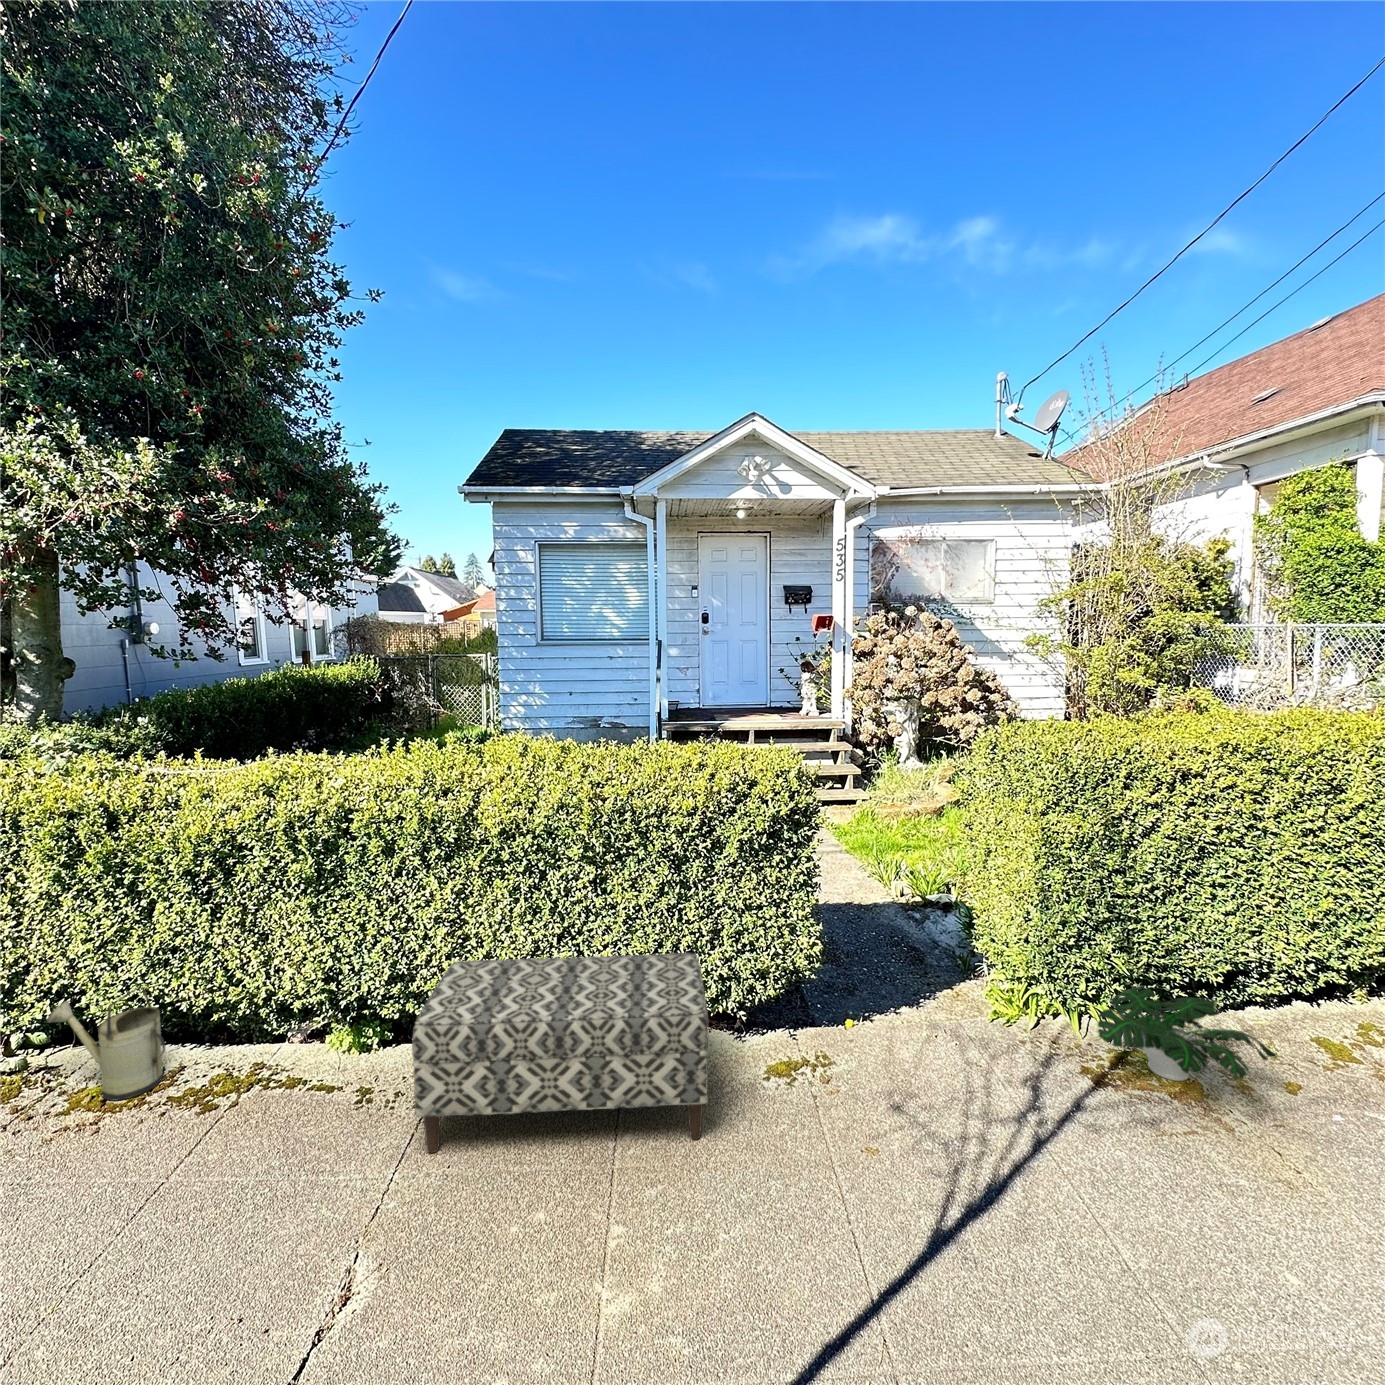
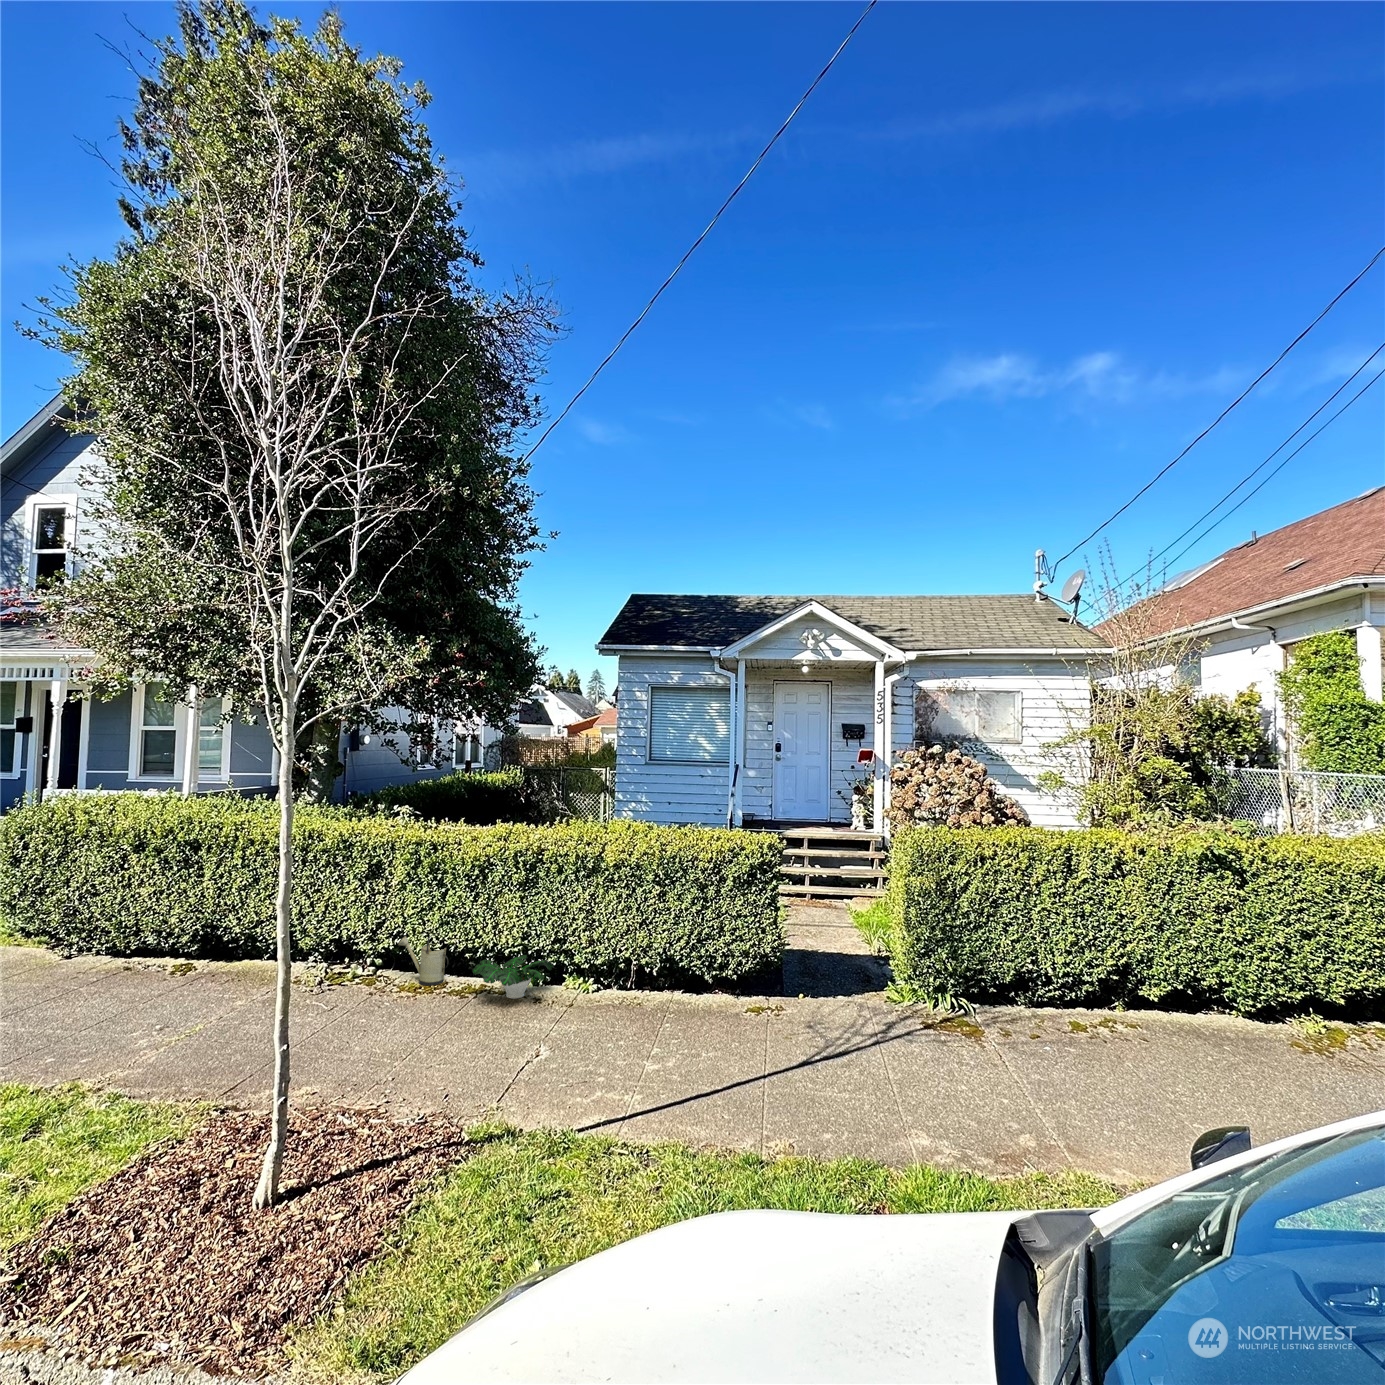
bench: present [412,953,708,1153] -> none [568,931,711,1021]
potted plant: present [1098,986,1276,1081] -> present [472,955,554,999]

